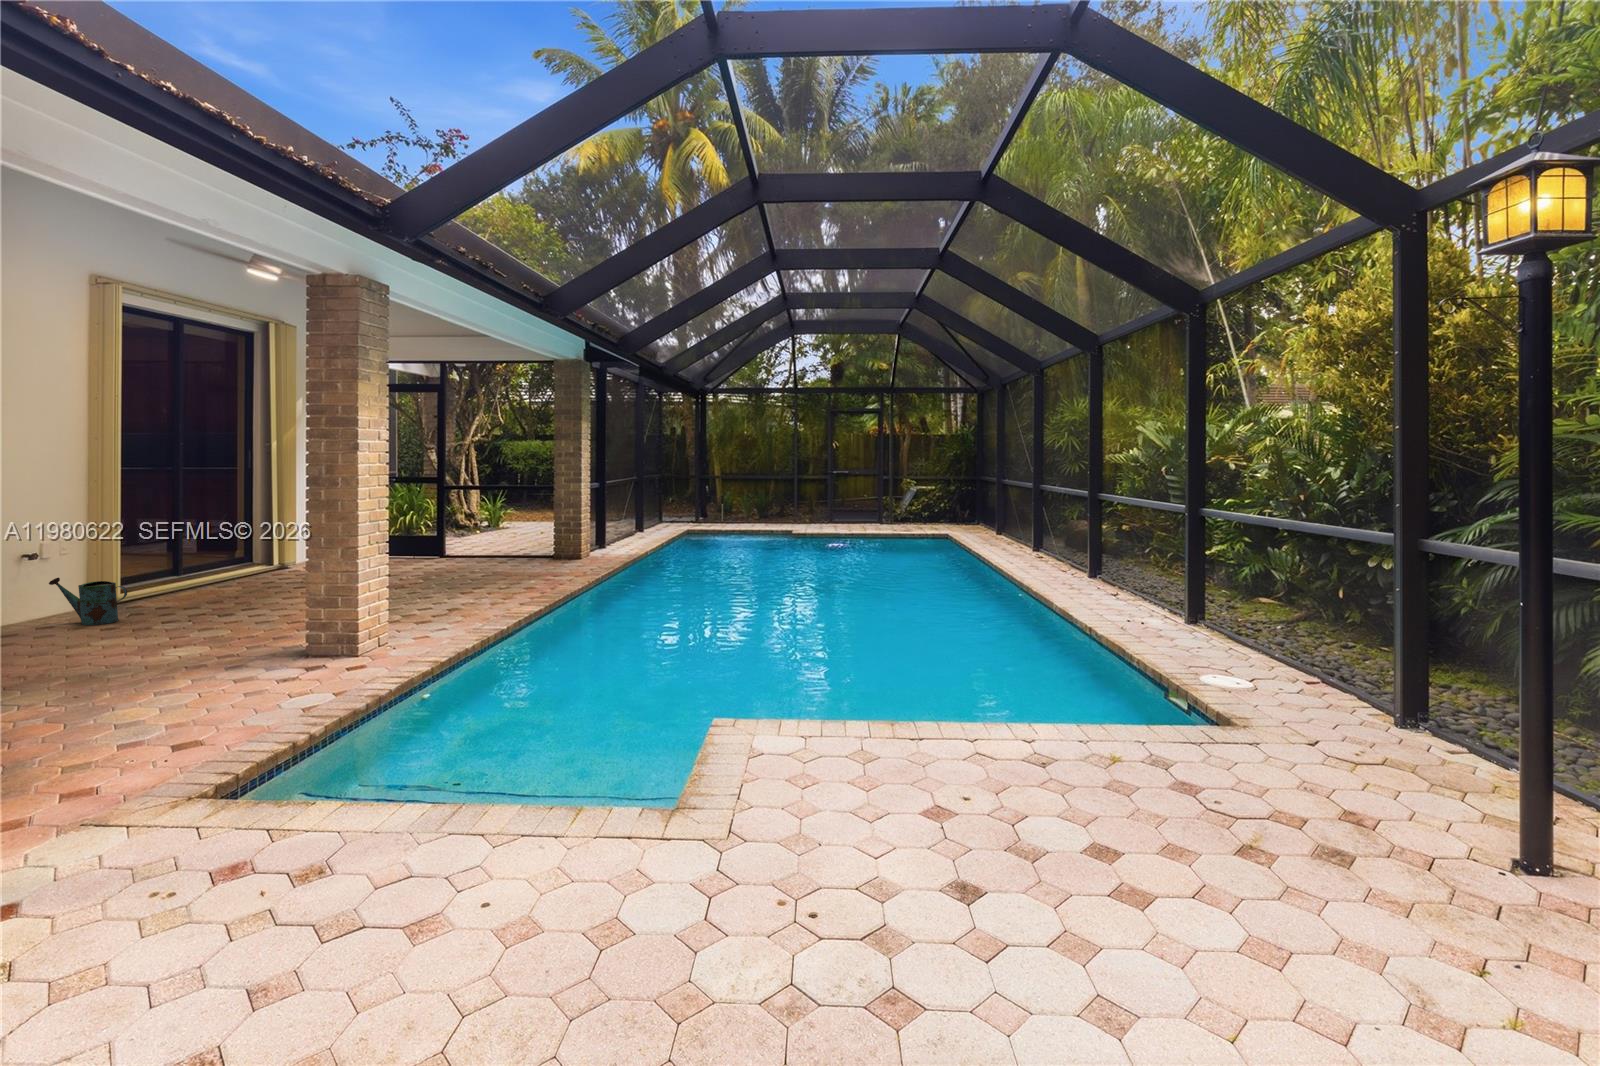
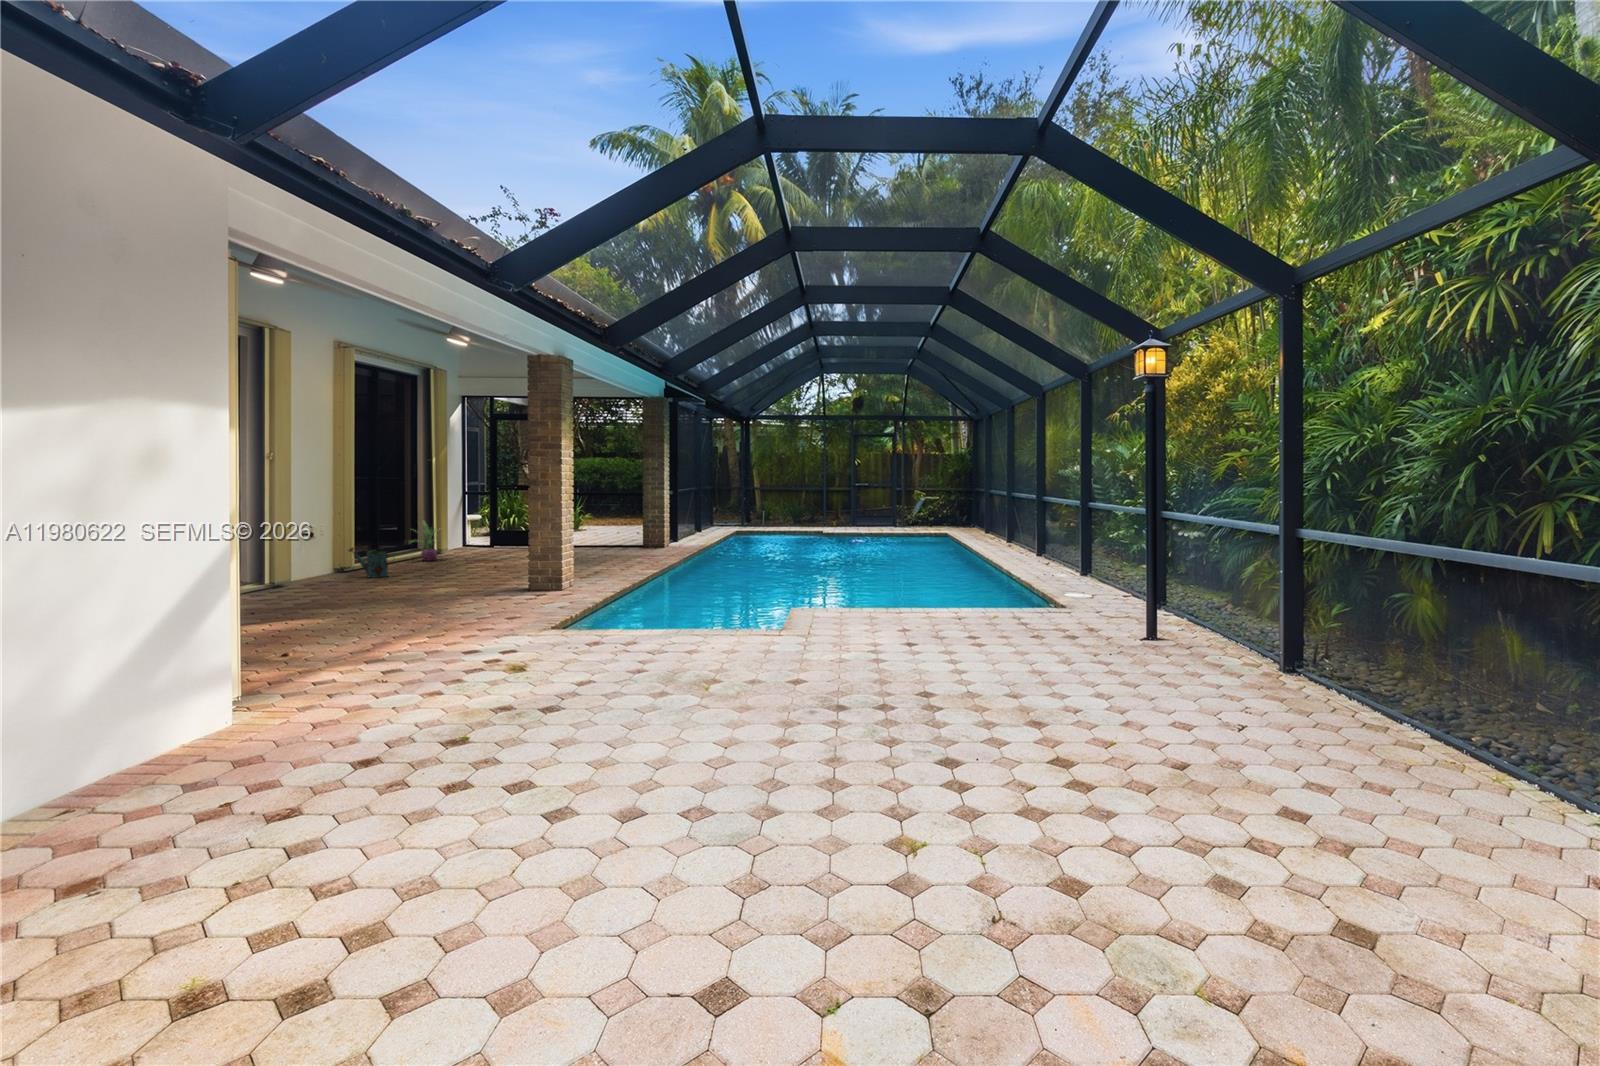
decorative plant: none [192,527,259,586] -> present [421,521,437,561]

